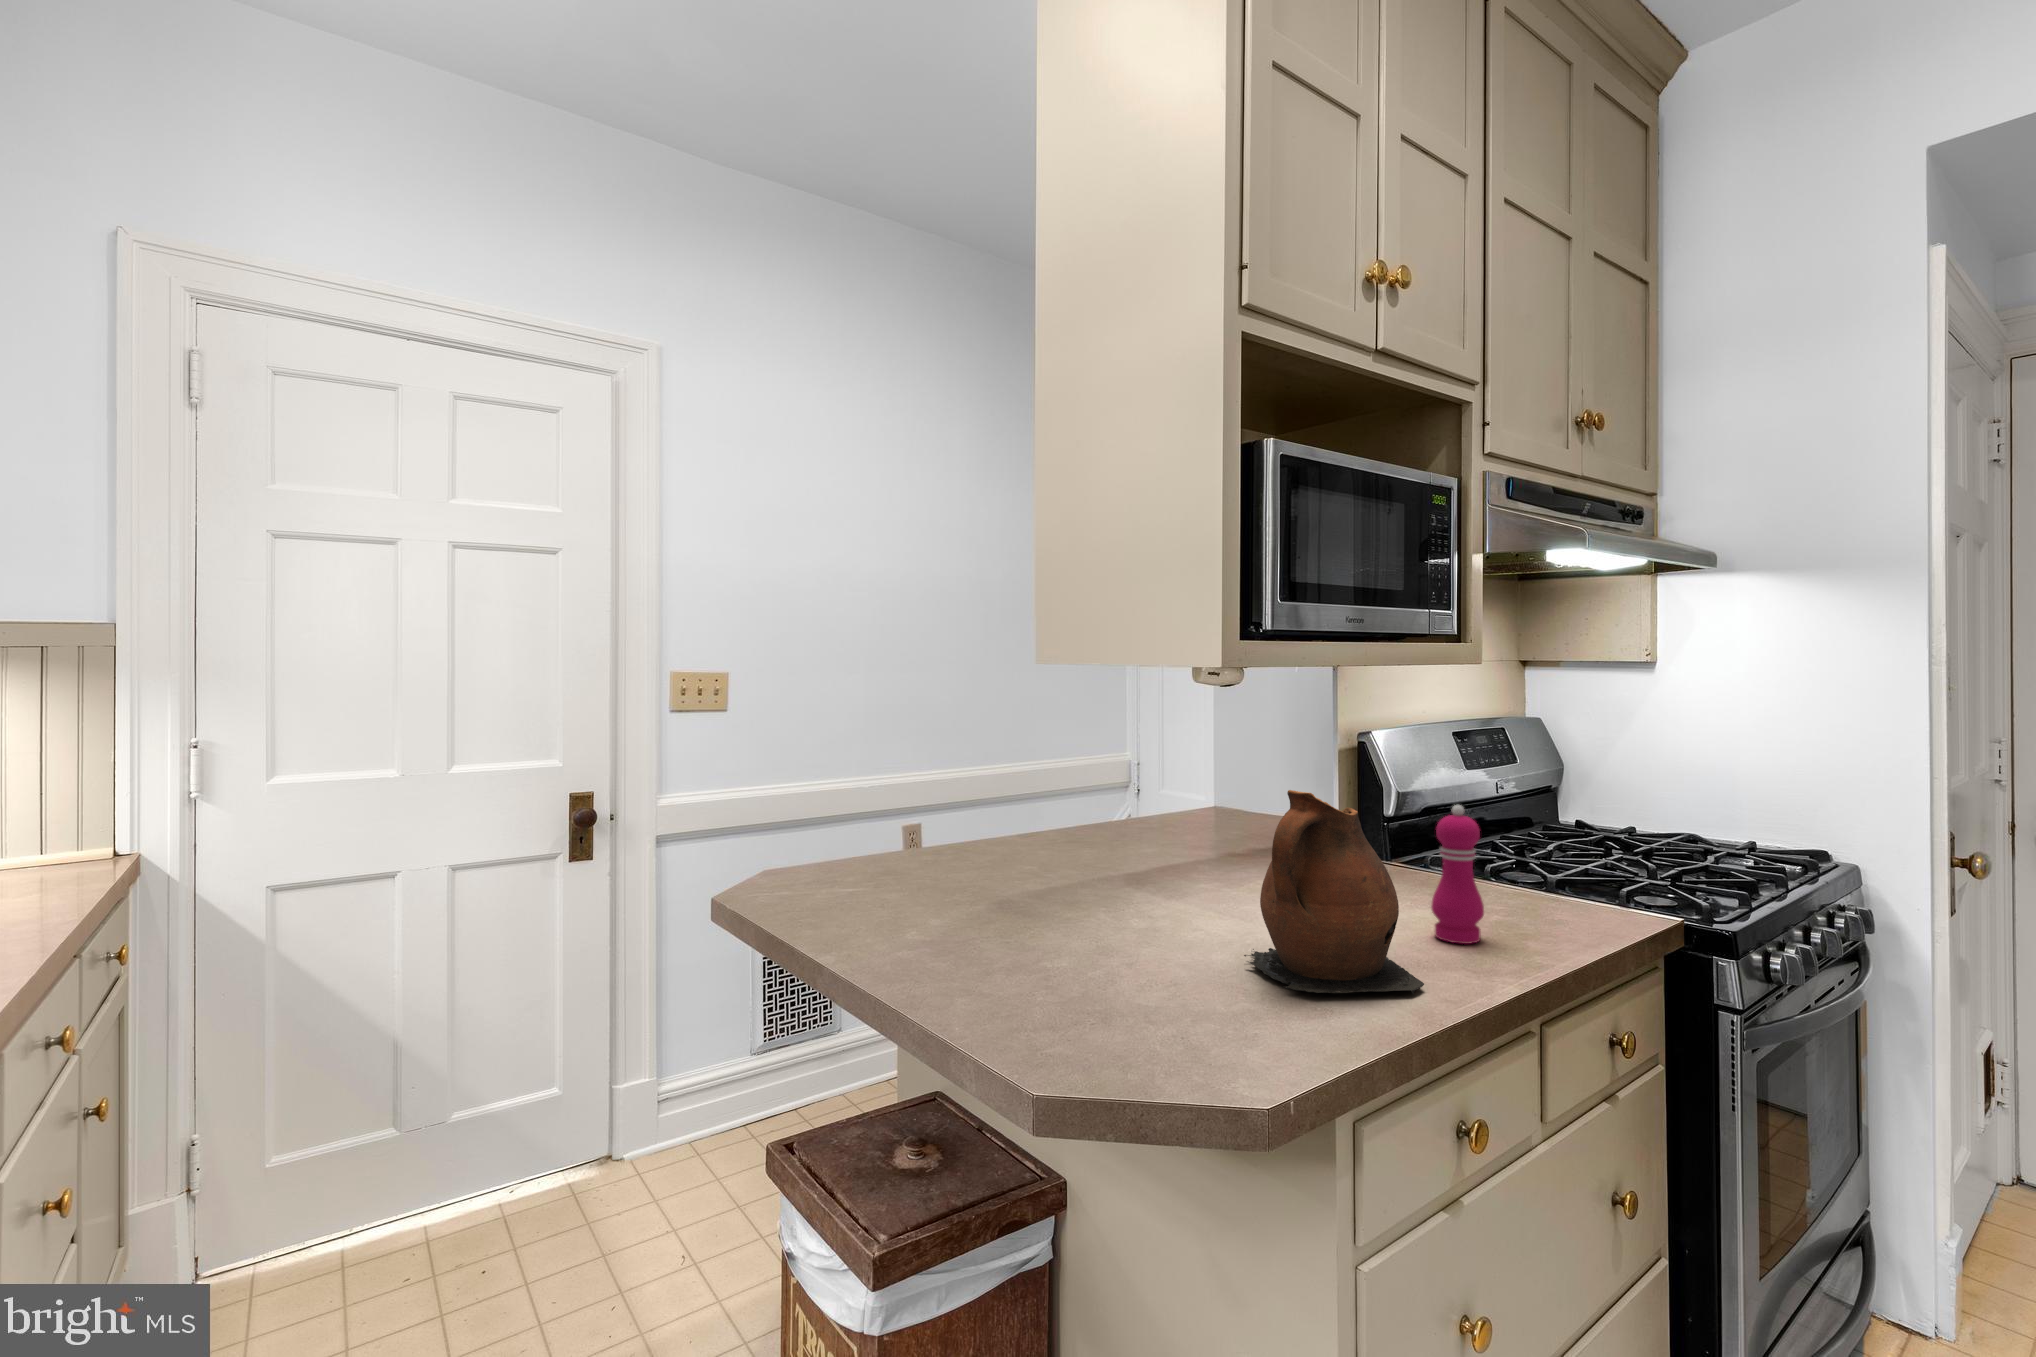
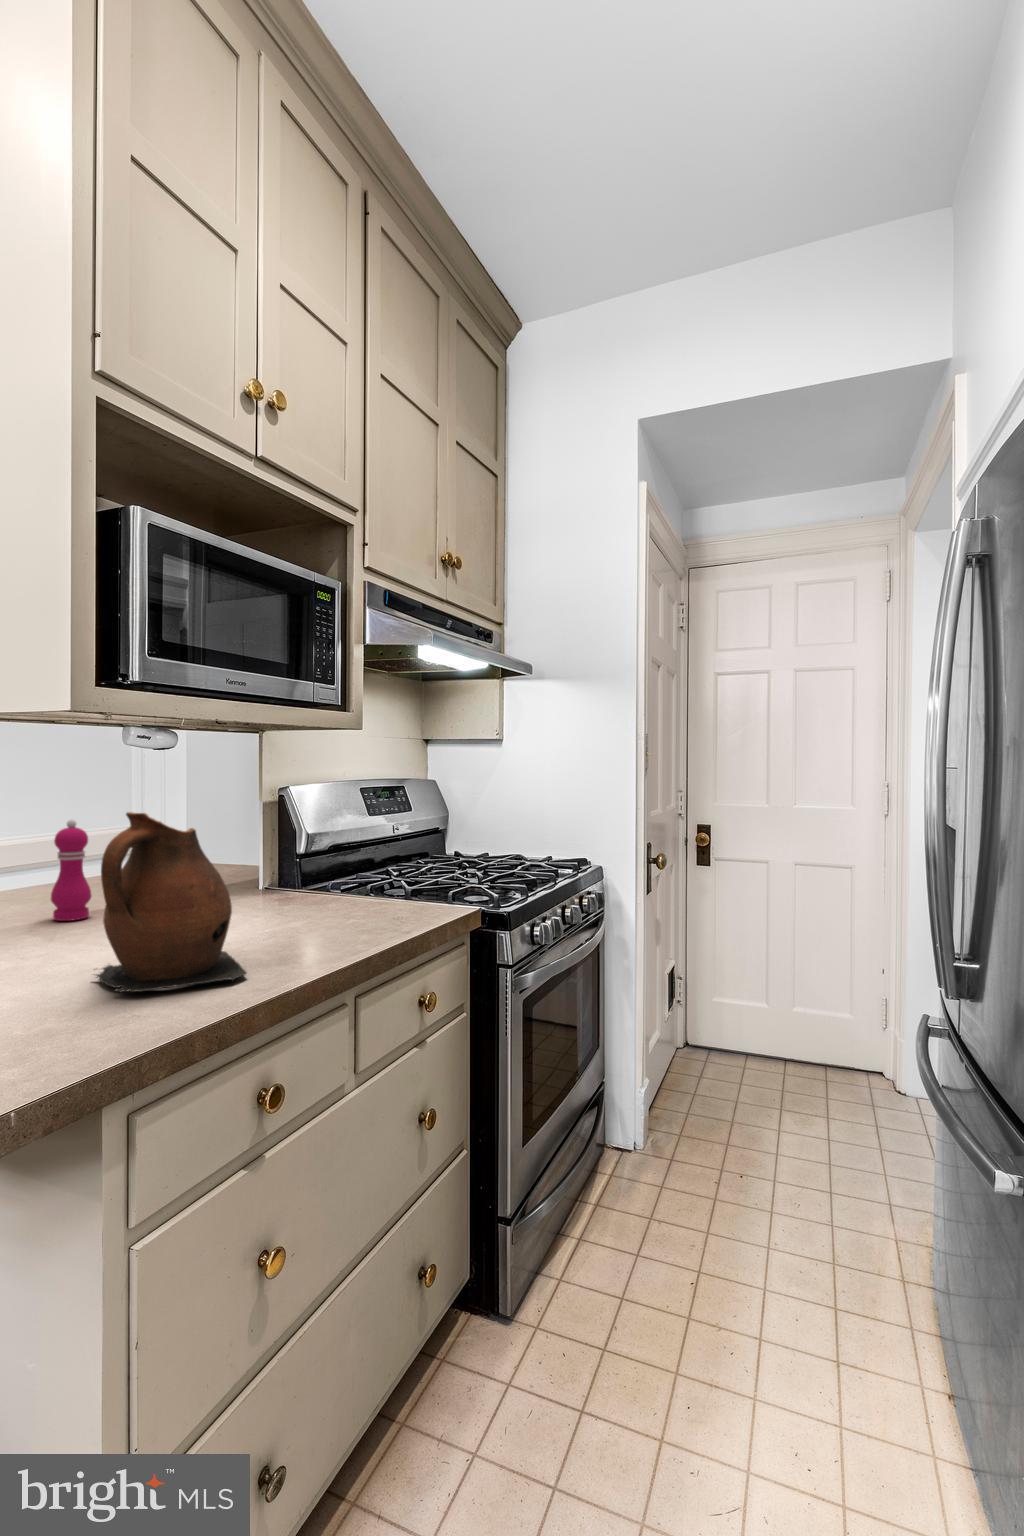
pepper mill: present [1431,805,1484,944] -> present [51,820,91,921]

